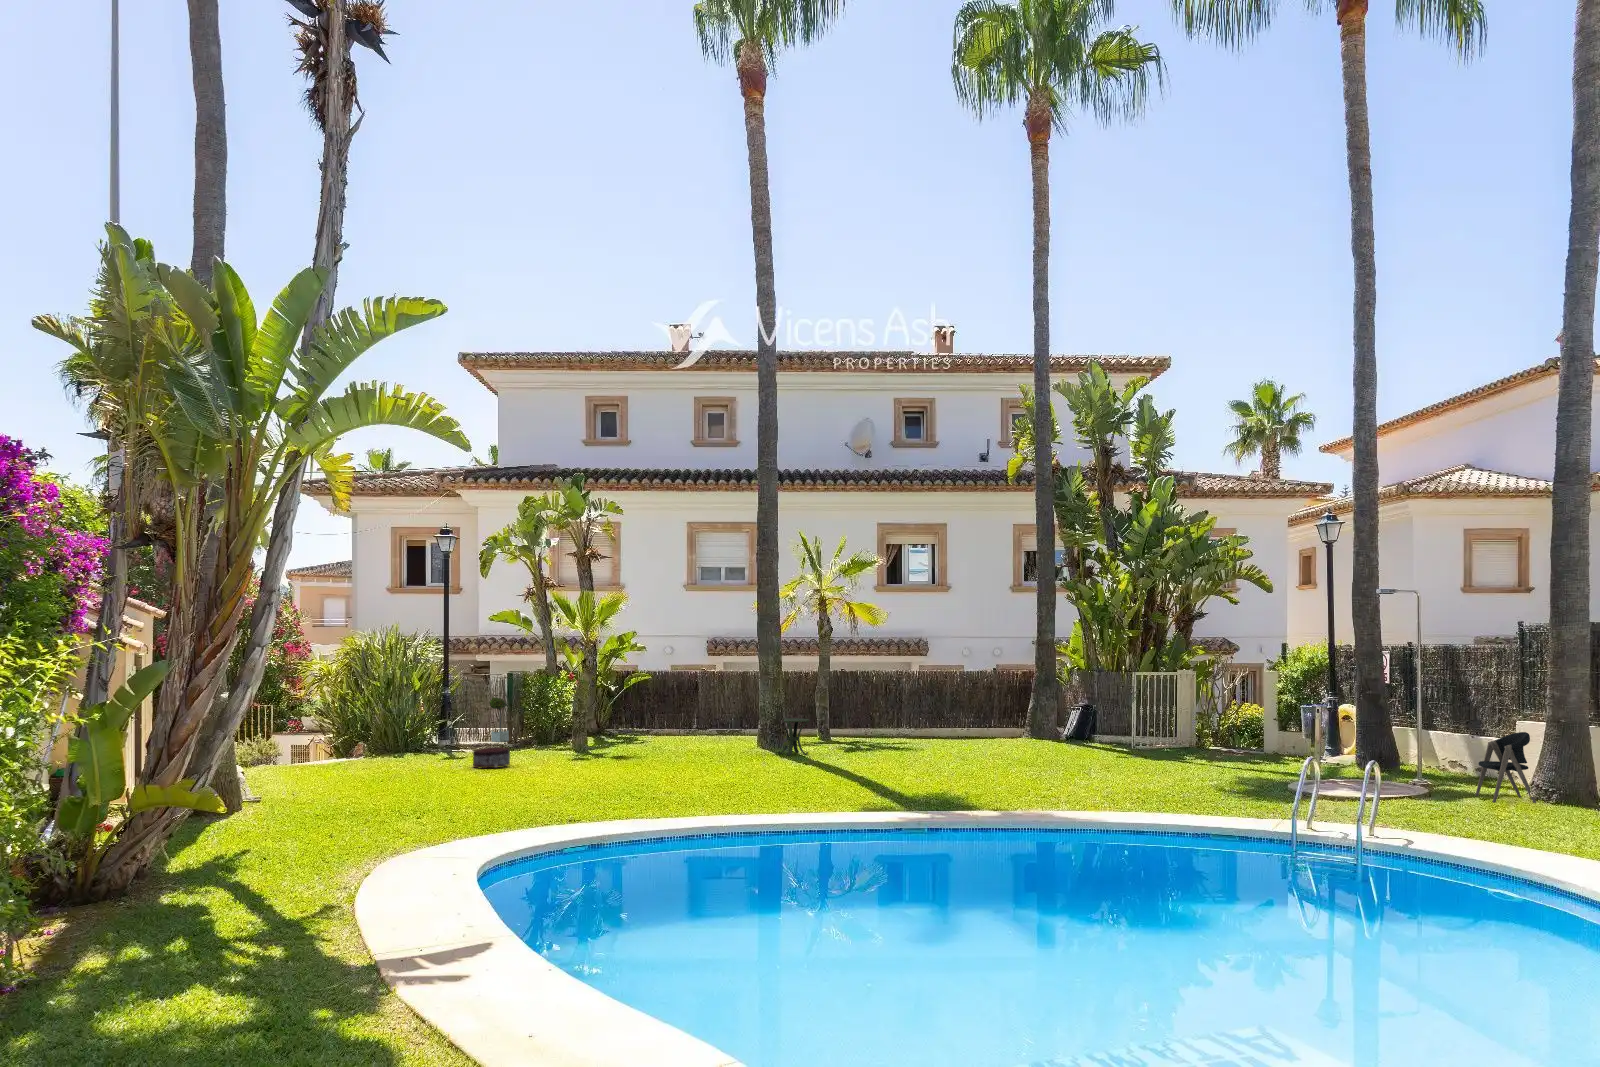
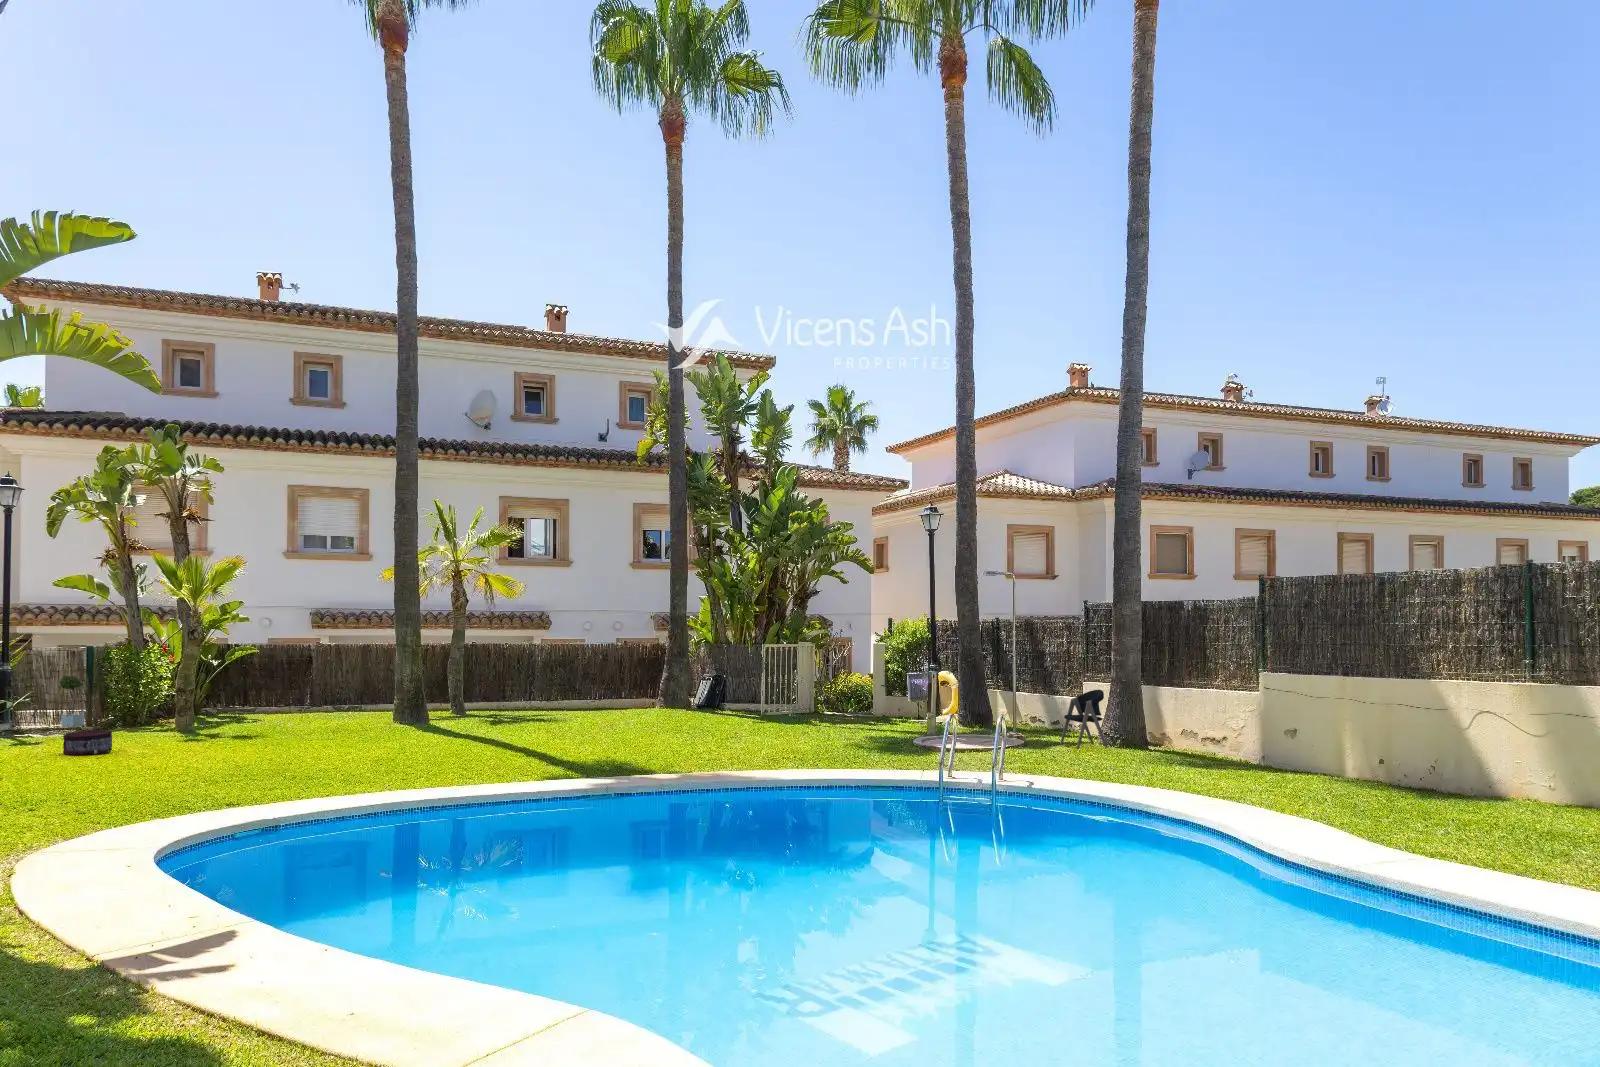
side table: present [778,718,809,756] -> none [418,692,453,731]

